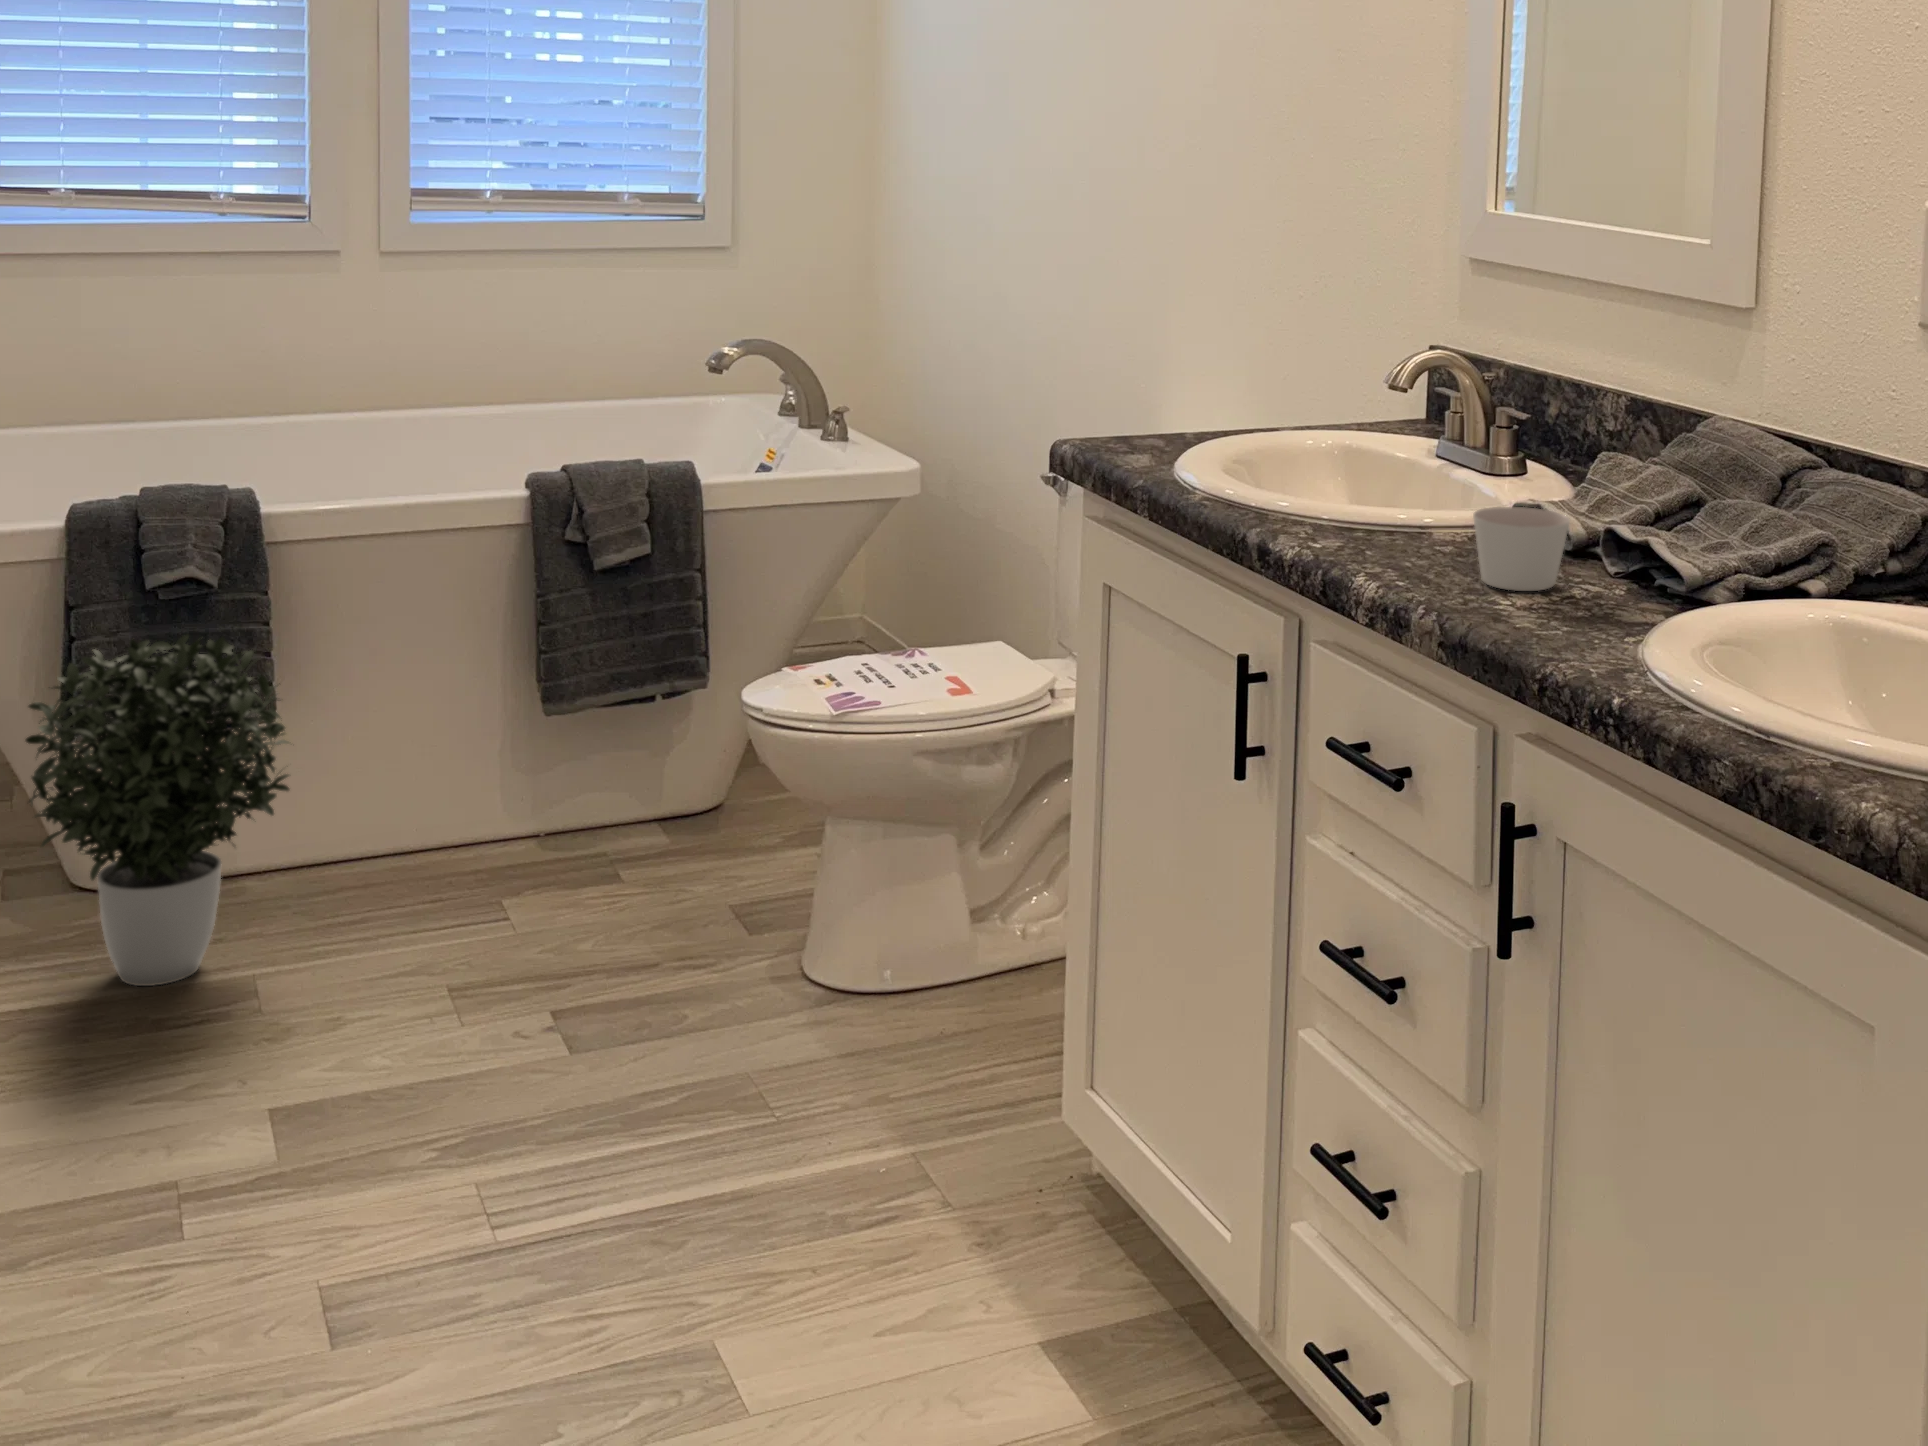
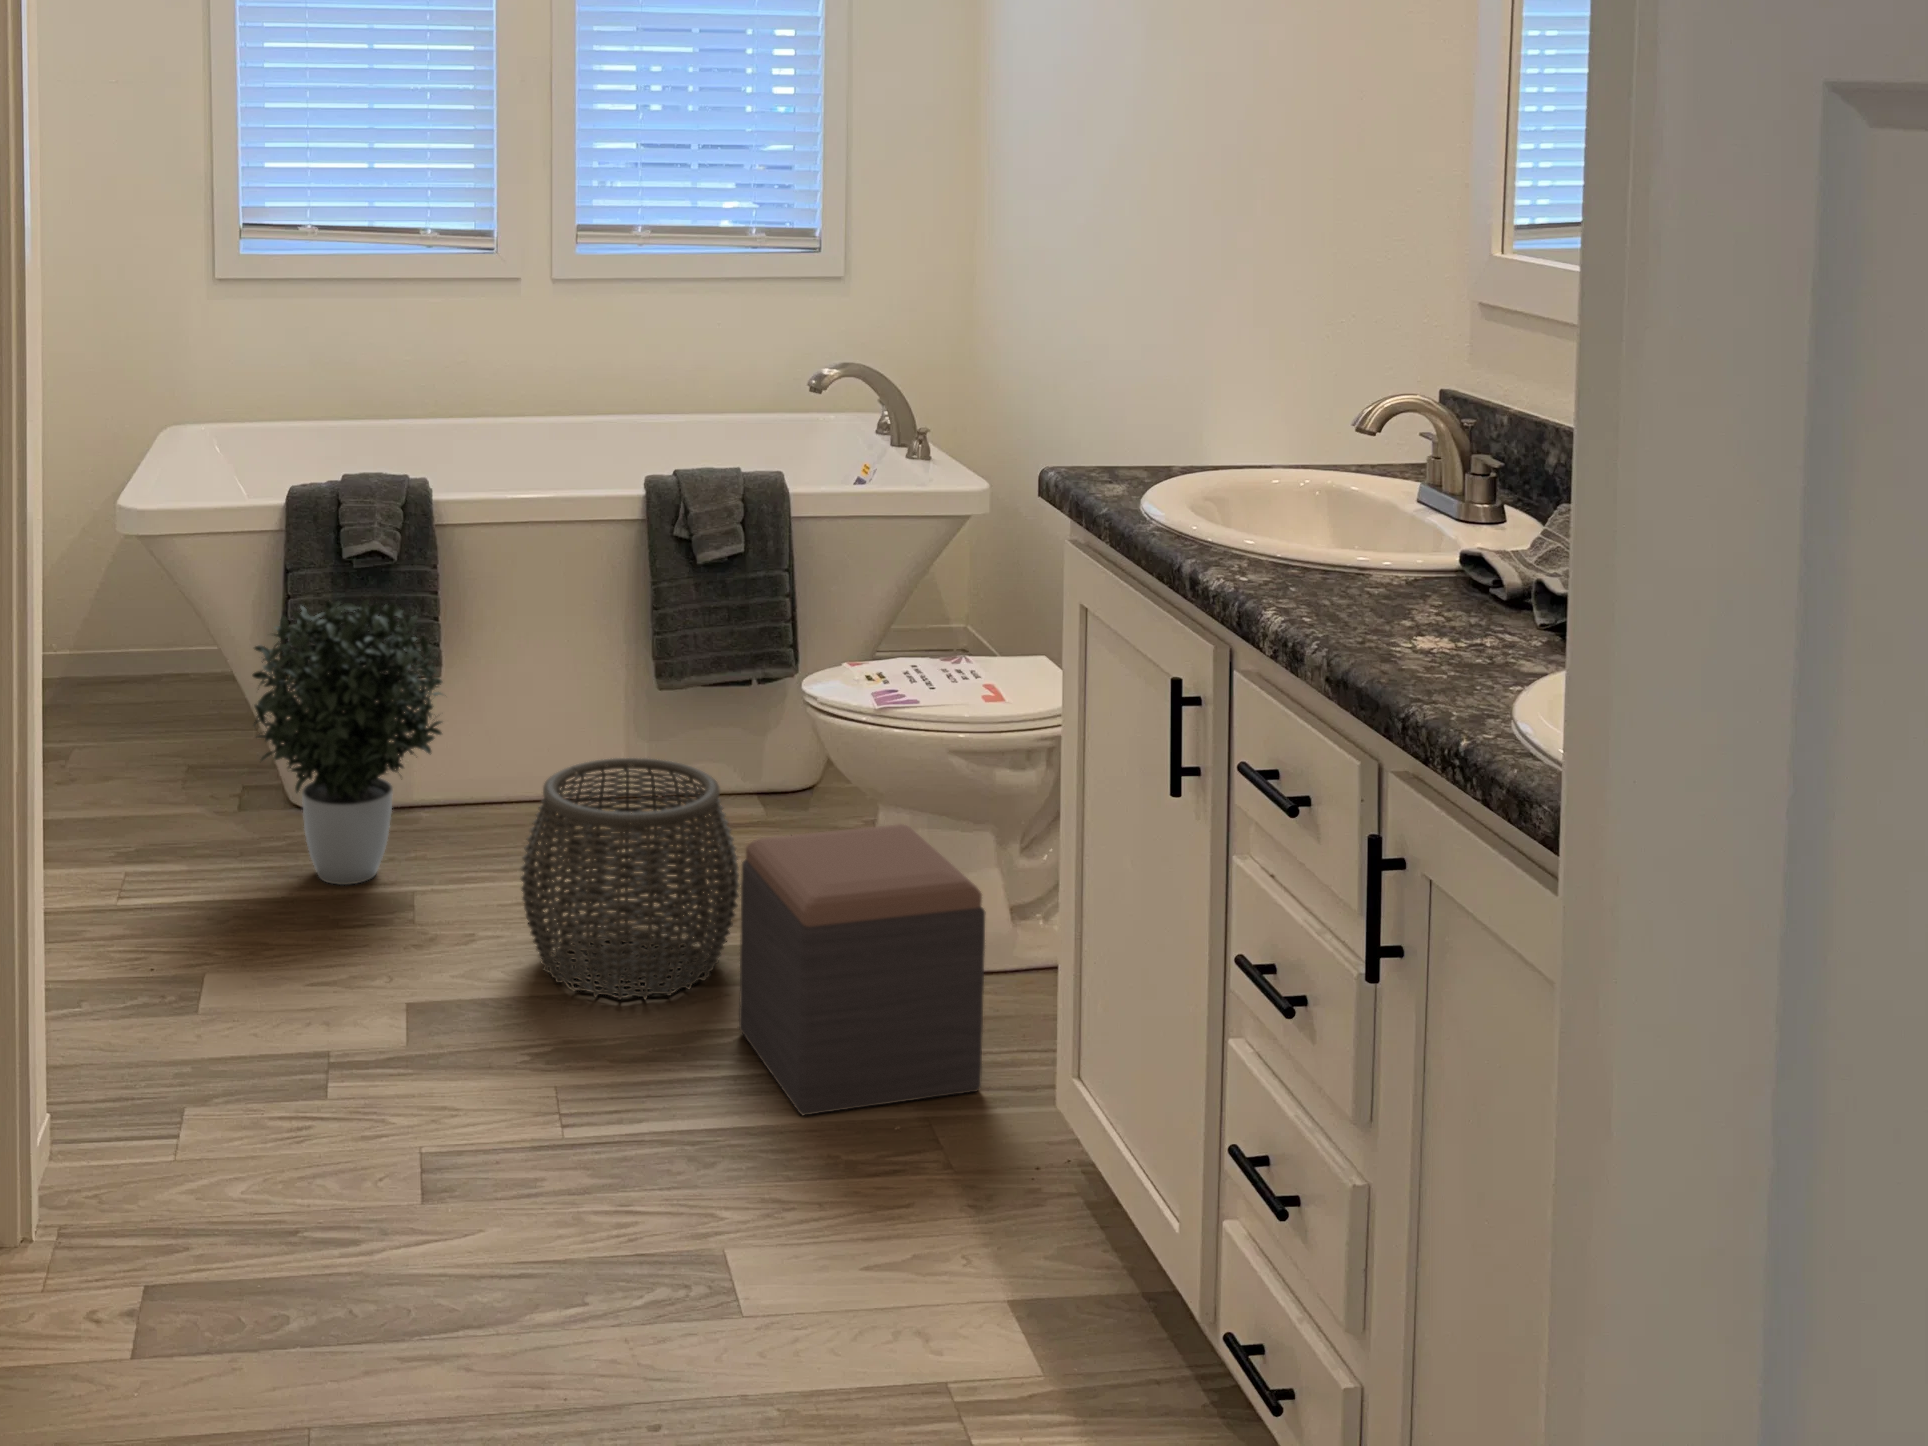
candle: present [1473,507,1570,591] -> none [1379,551,1479,635]
woven basket: none [408,795,678,1079] -> present [521,758,739,1000]
footstool: none [690,839,978,1178] -> present [739,824,985,1116]

